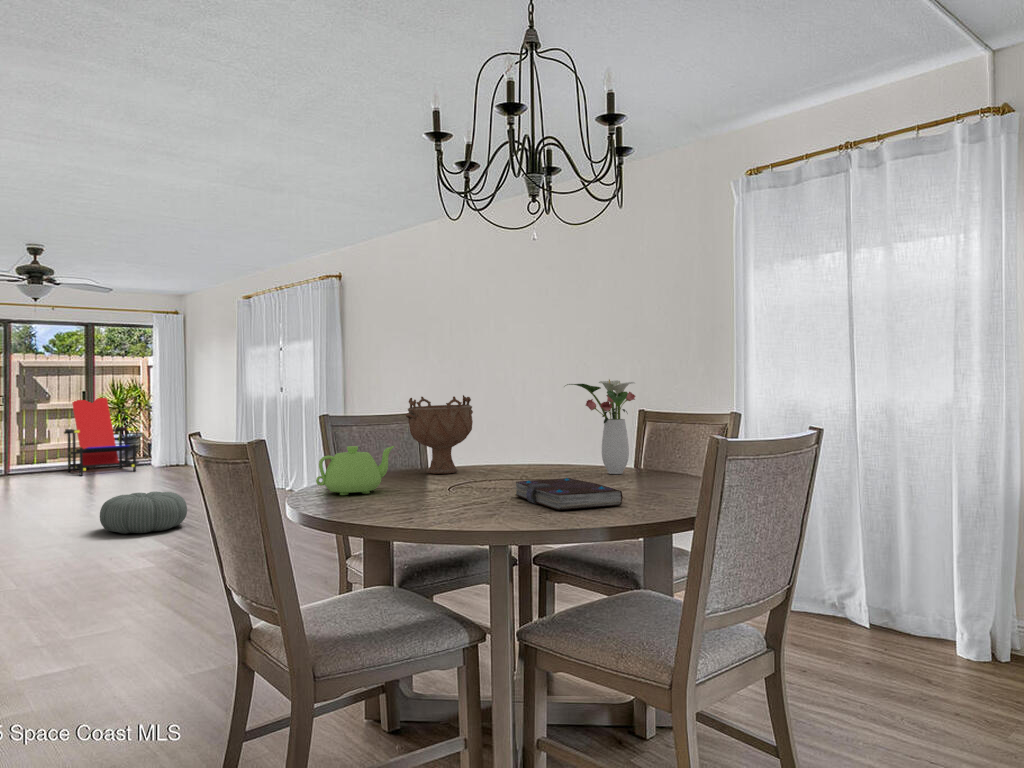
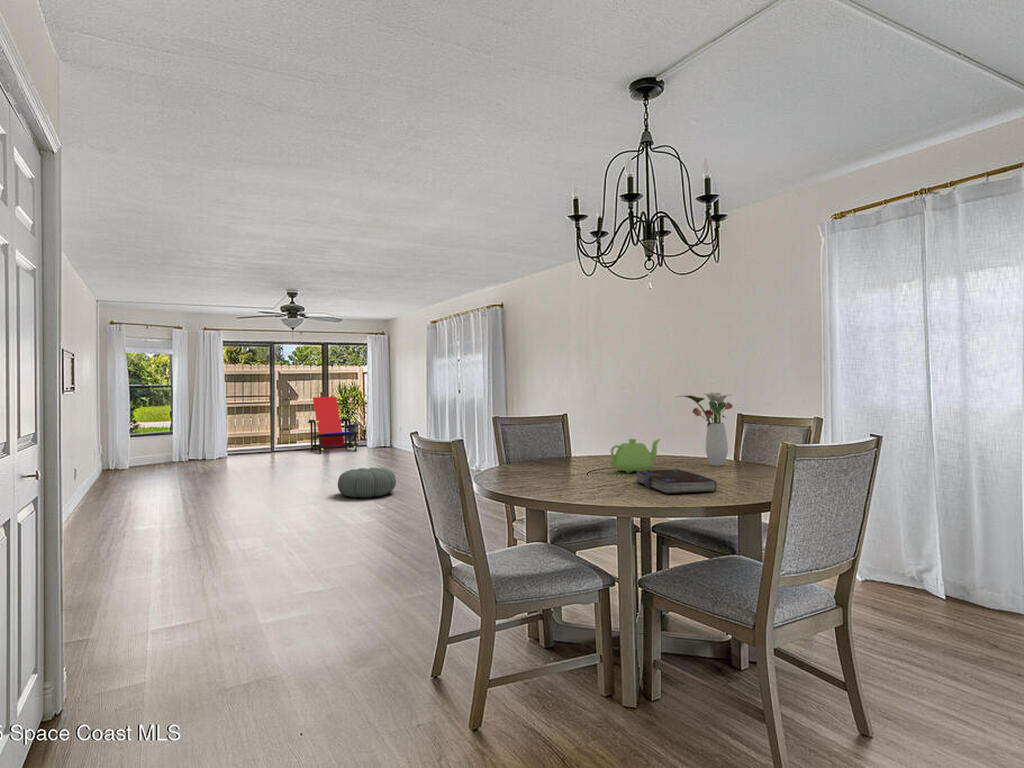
decorative bowl: present [406,395,473,474] -> none [555,403,606,463]
teapot: present [316,446,394,495] -> present [609,439,660,473]

